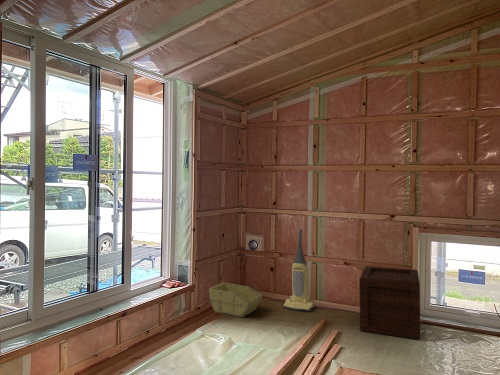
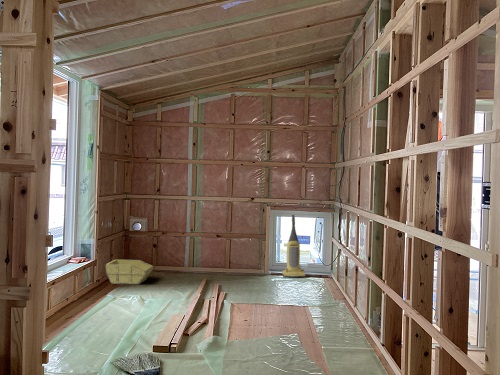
vacuum cleaner: present [283,229,314,311] -> present [282,215,306,278]
wooden crate: present [359,266,420,339] -> none [232,238,272,284]

